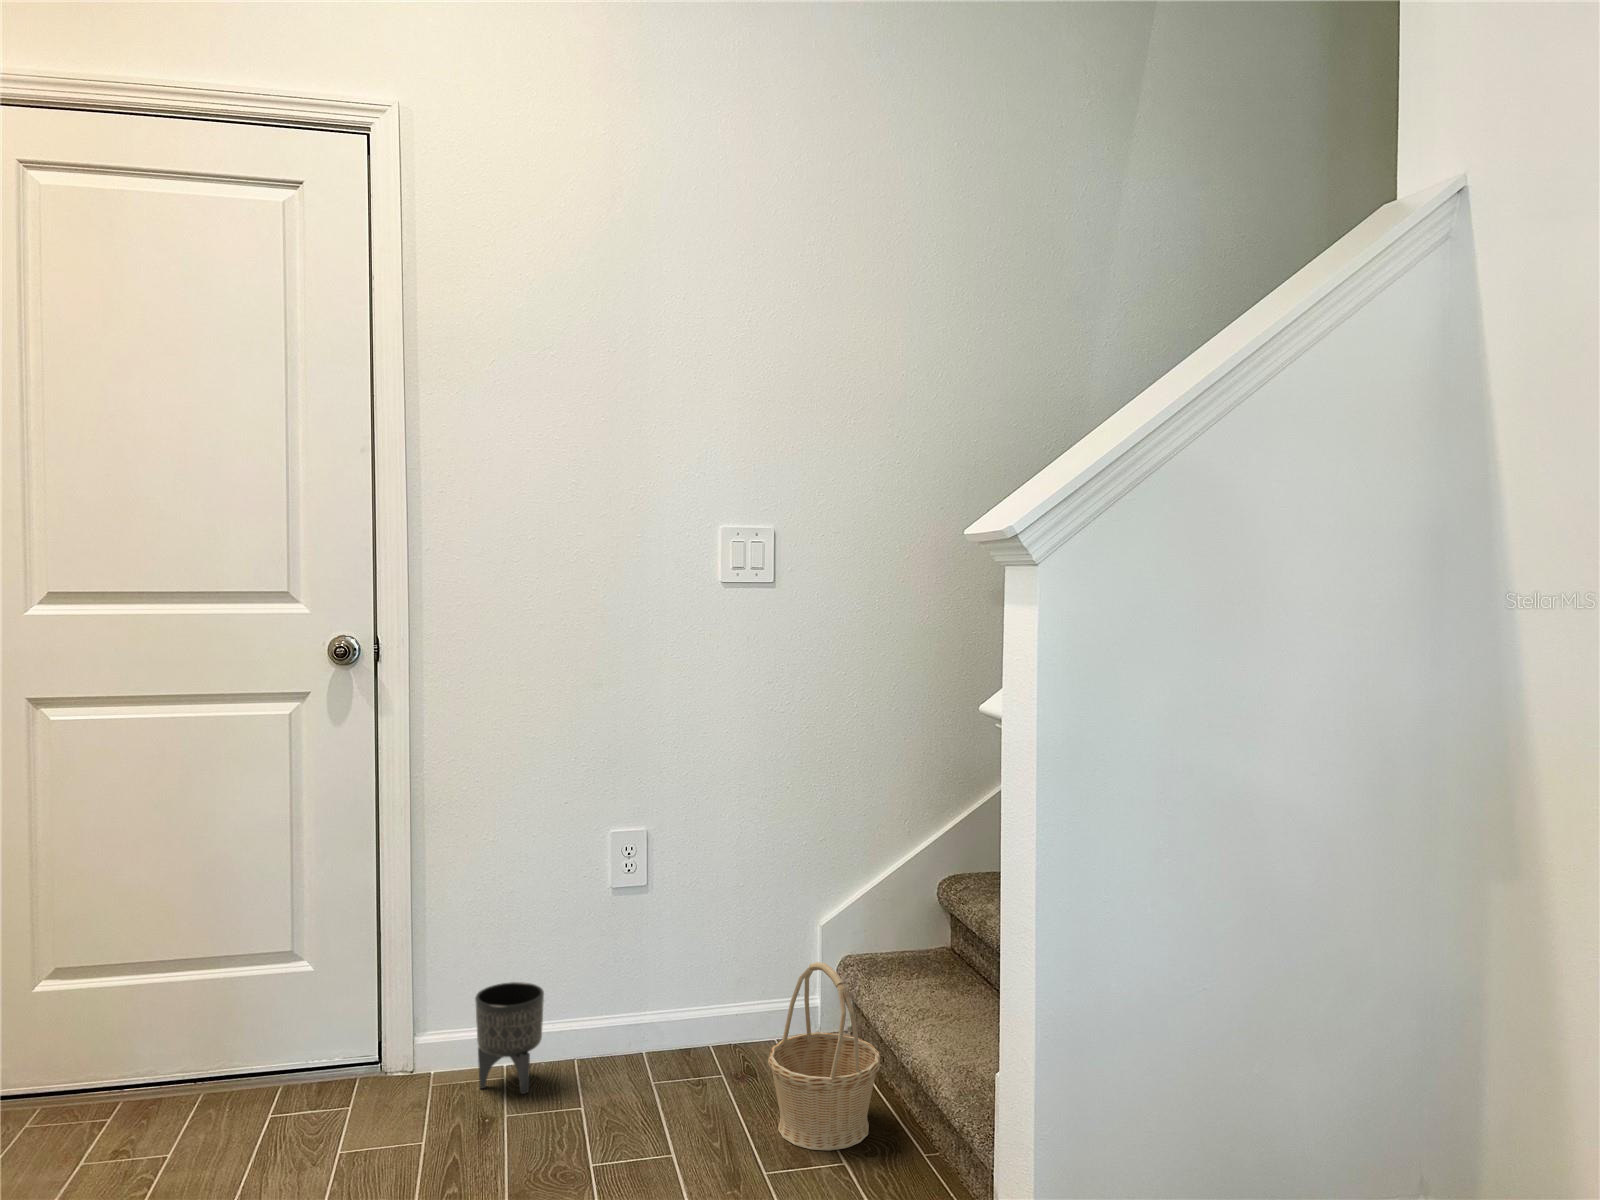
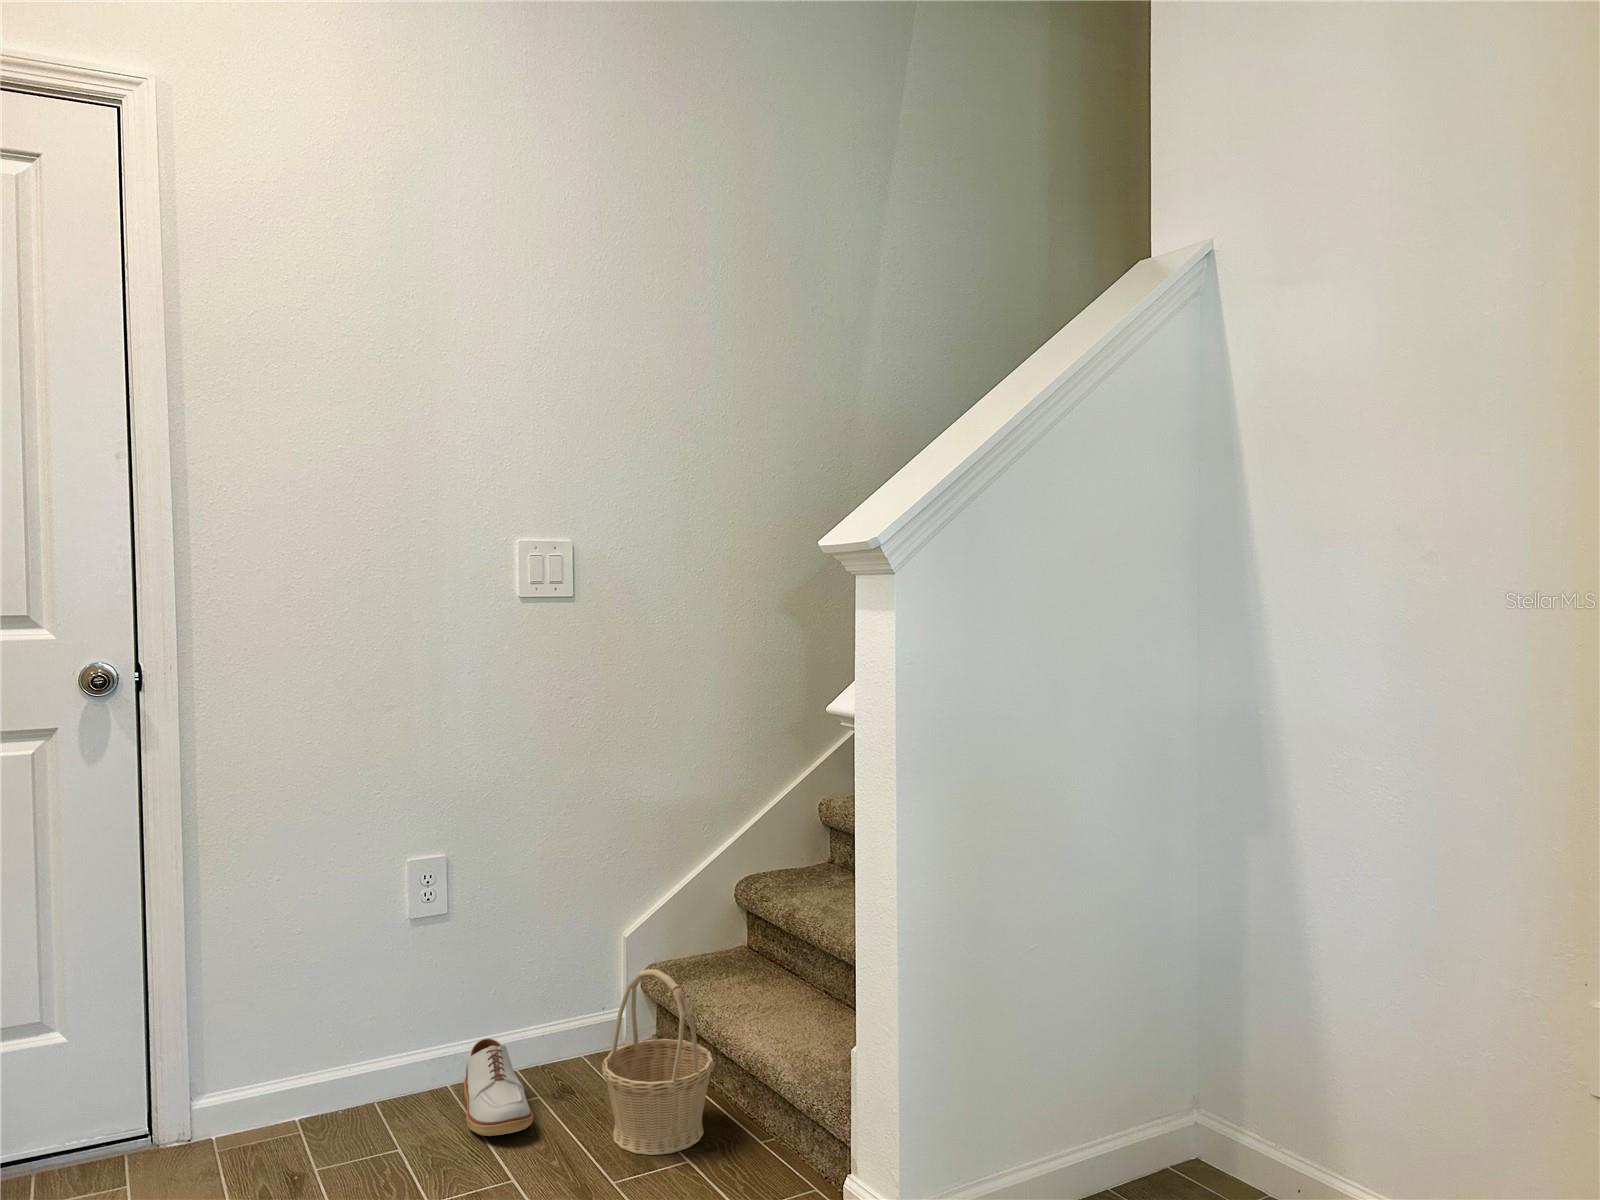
planter: present [475,982,544,1094] -> none [270,1028,347,1147]
shoe: none [647,1011,707,1107] -> present [464,1038,533,1136]

